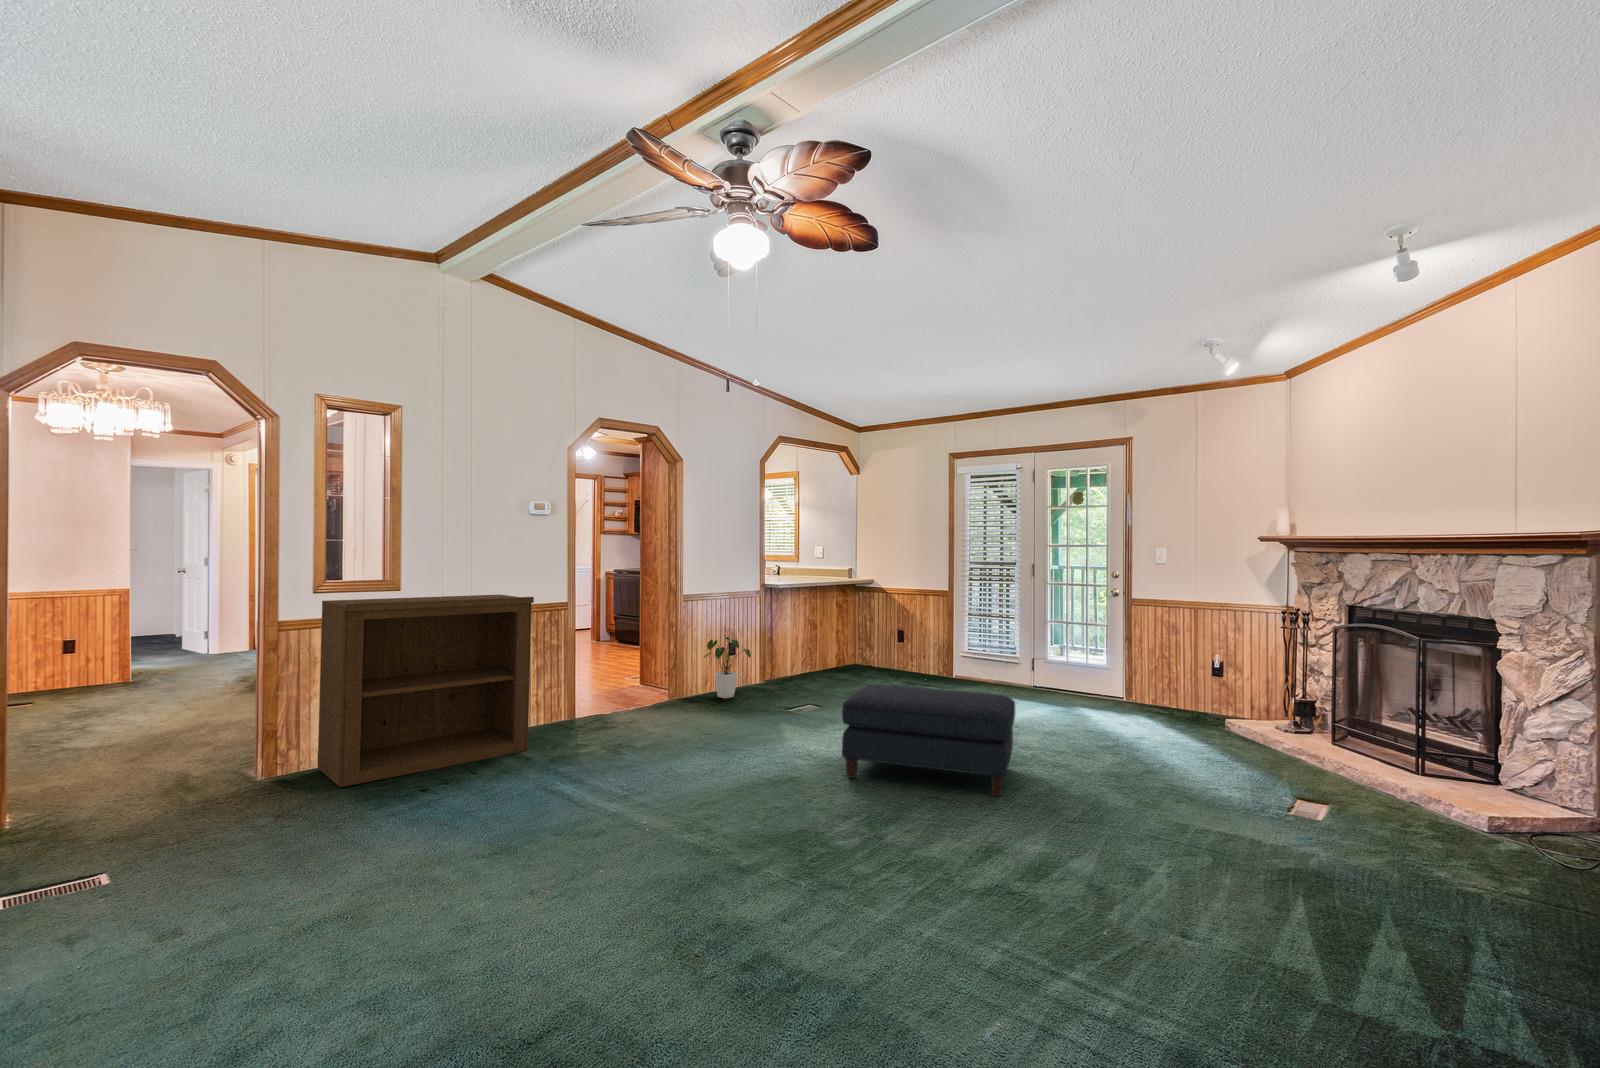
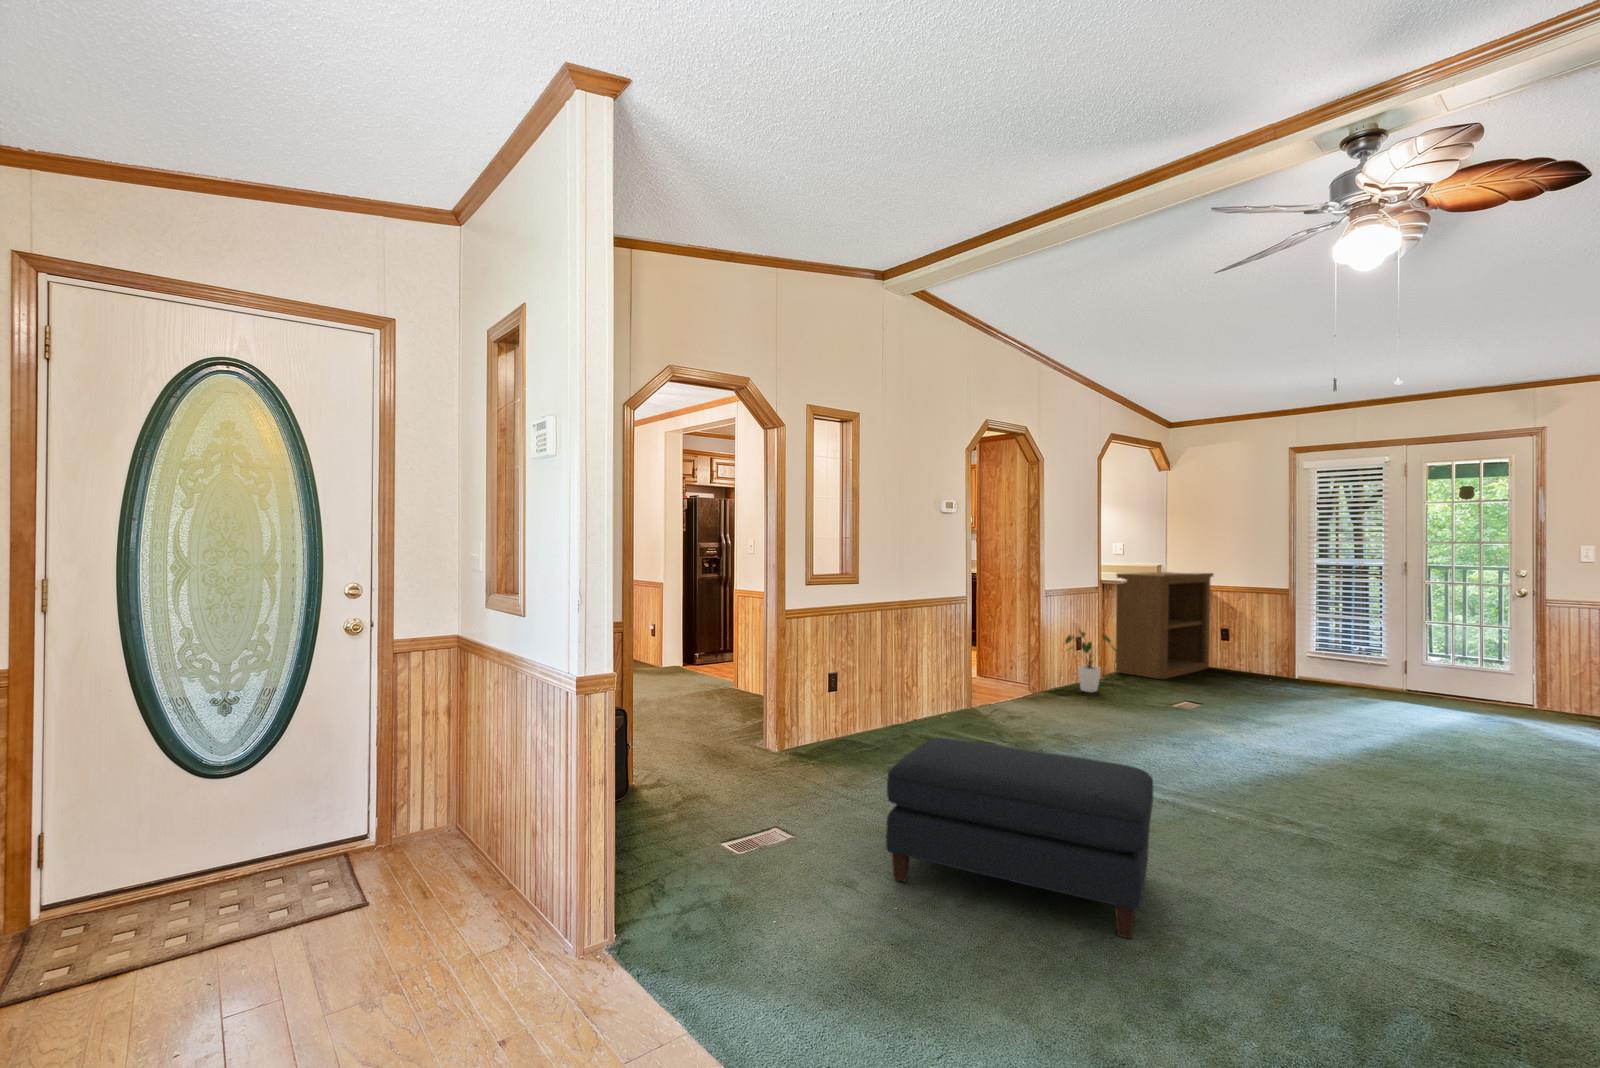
bookshelf: present [317,595,534,787] -> present [1114,572,1213,679]
ottoman: present [842,685,1015,796] -> present [886,738,1153,939]

